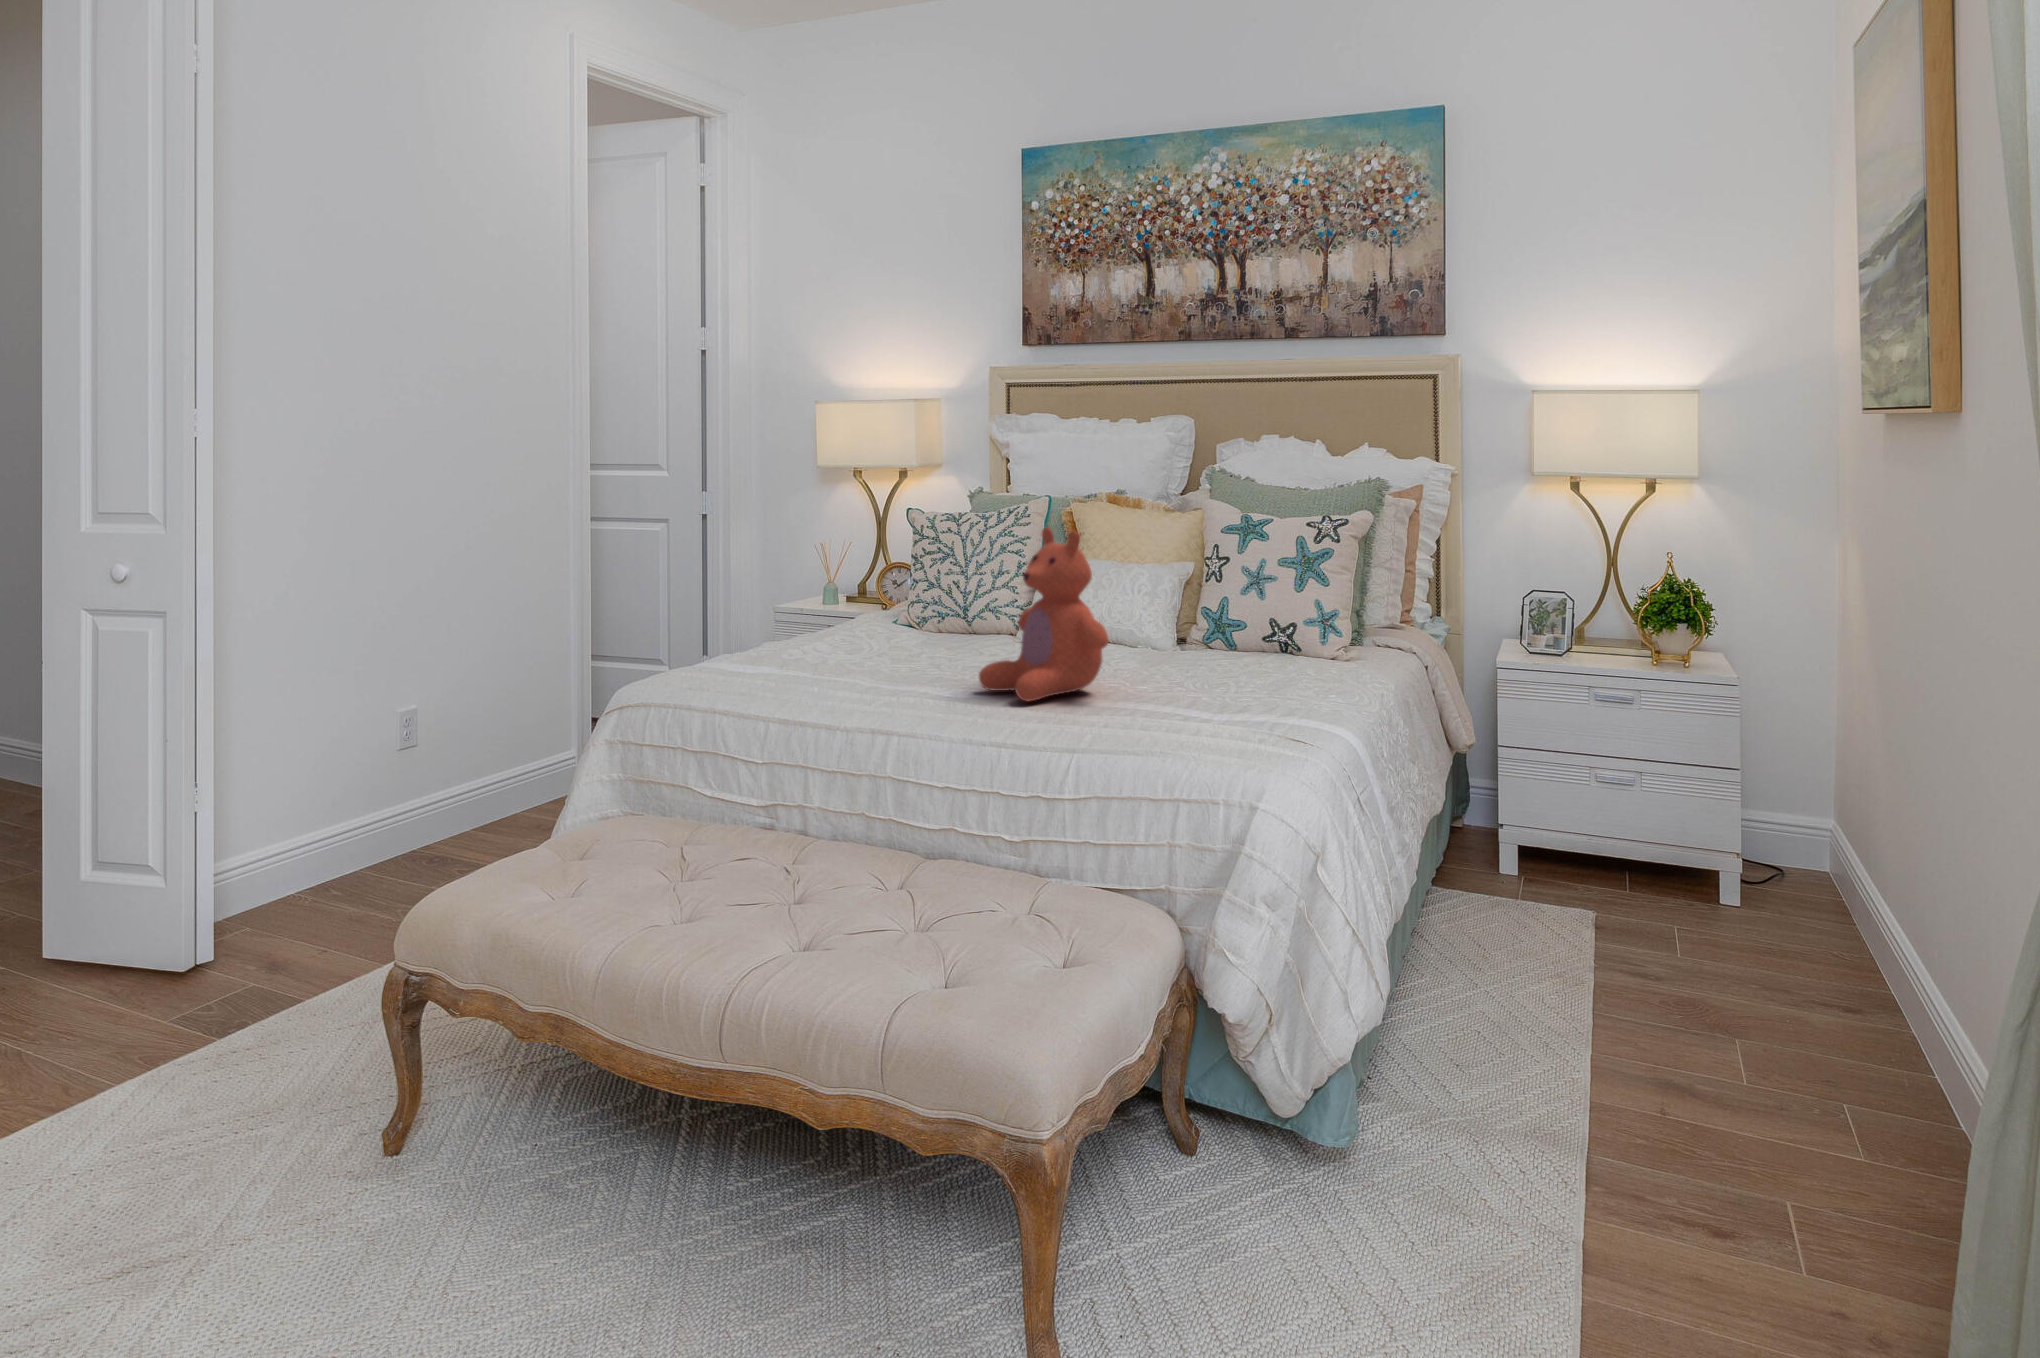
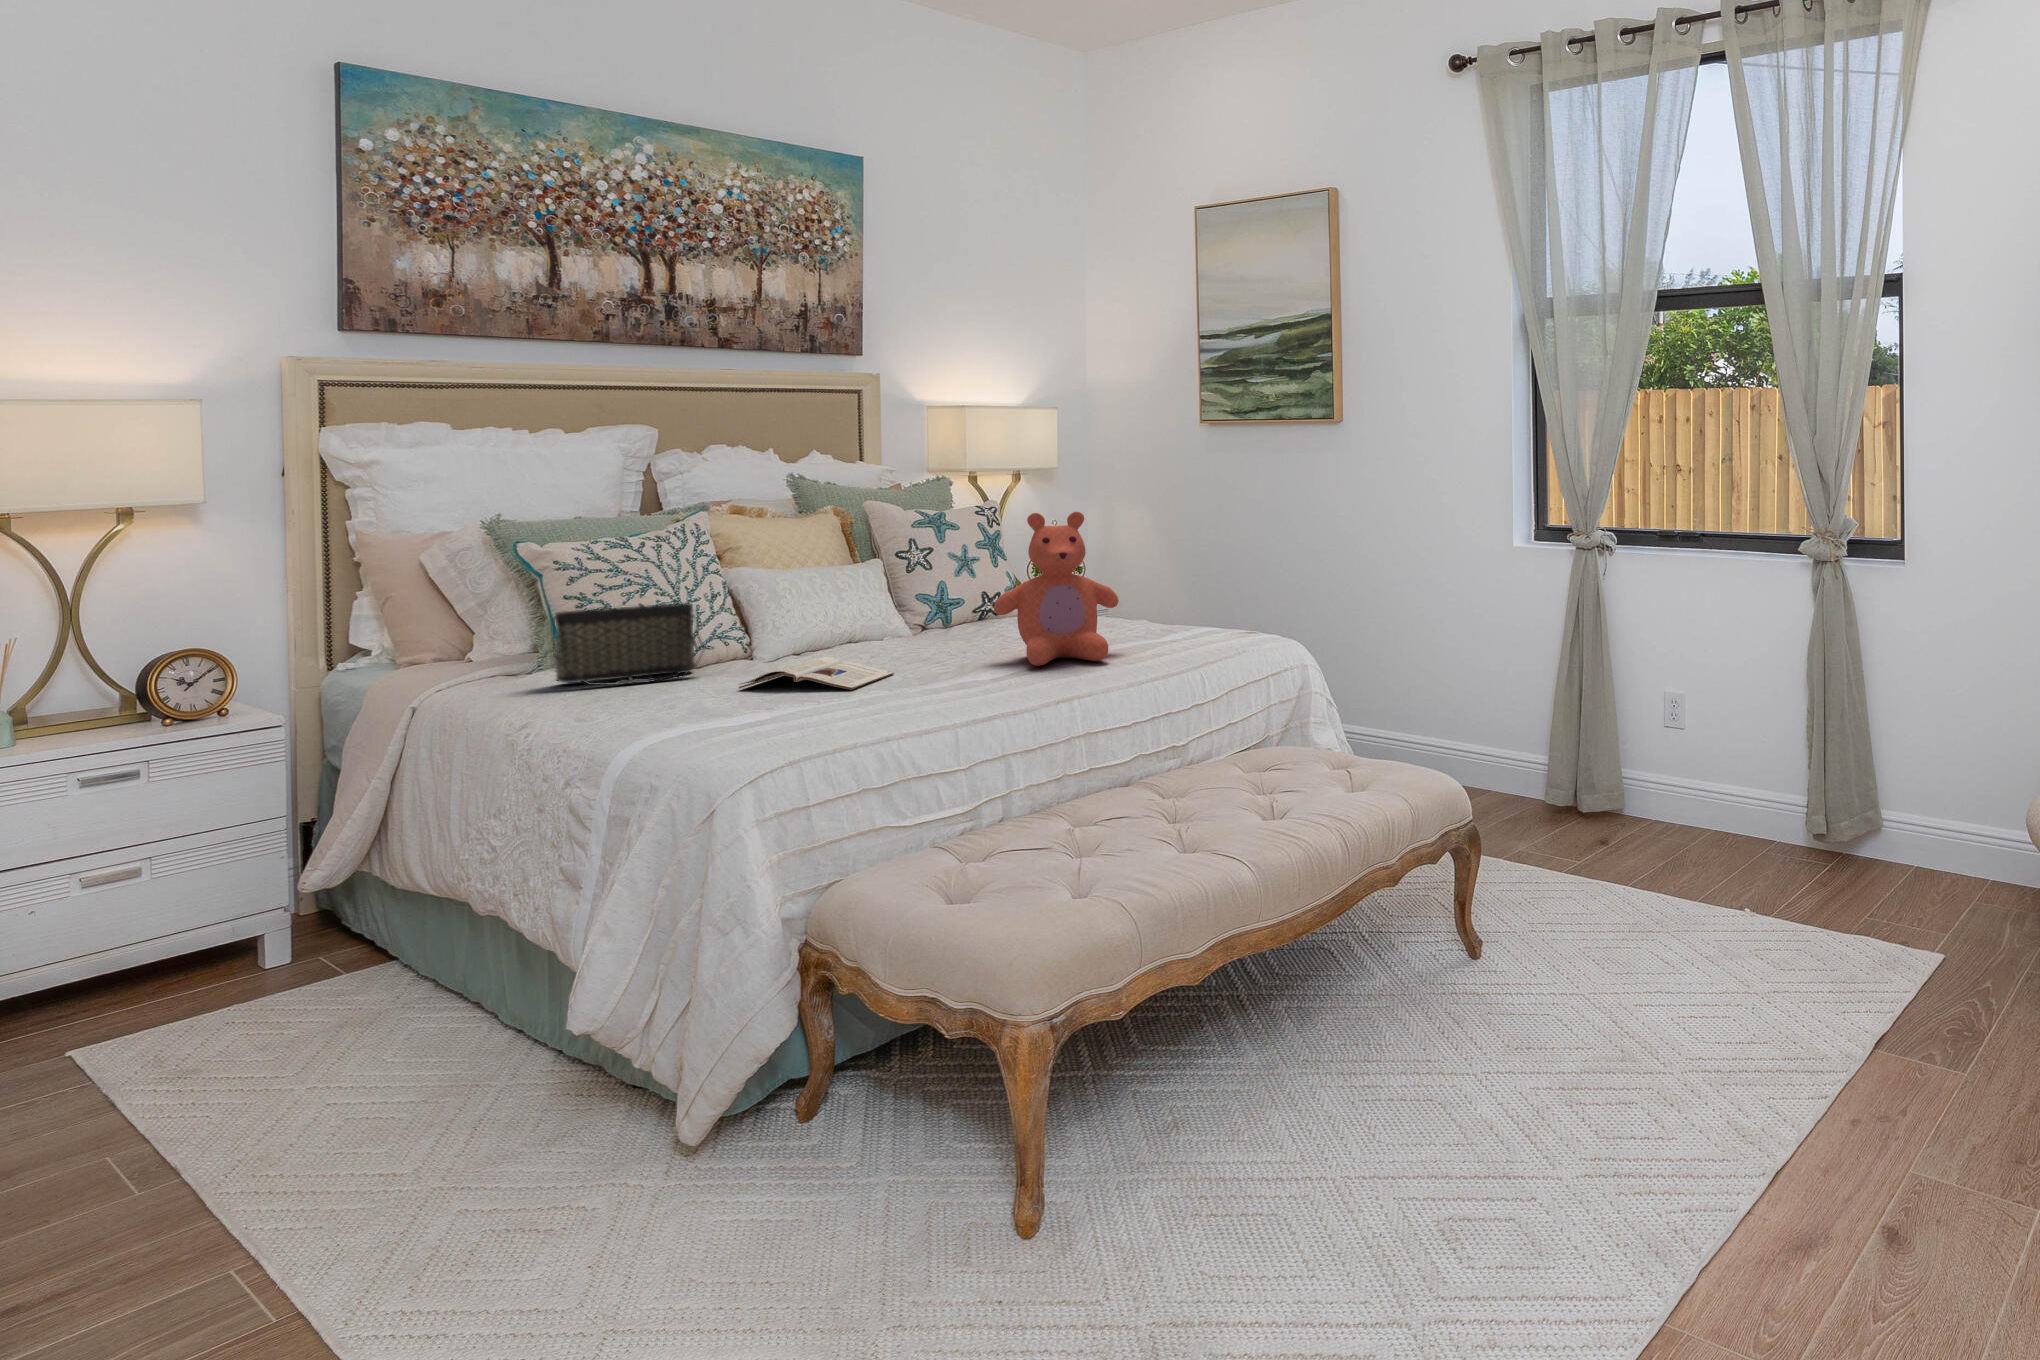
handbag: none [871,566,950,634] -> present [553,603,704,685]
magazine: none [871,639,948,667] -> present [739,657,894,690]

